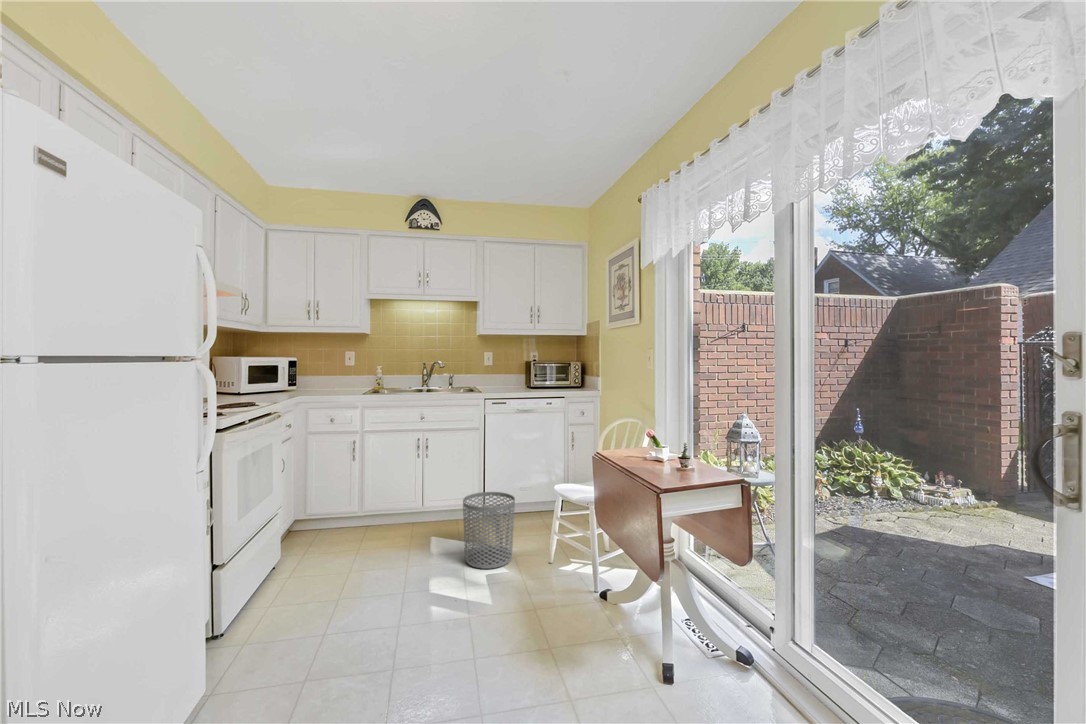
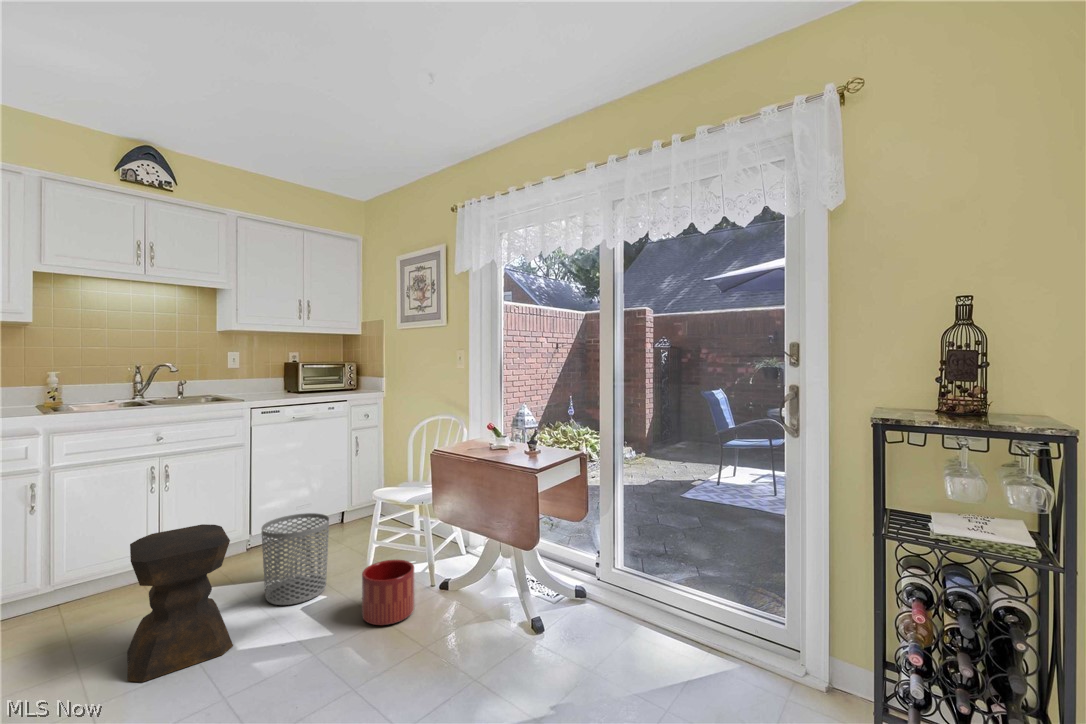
stool: none [359,486,432,593] -> present [127,524,233,682]
planter: none [515,551,563,614] -> present [362,560,415,625]

